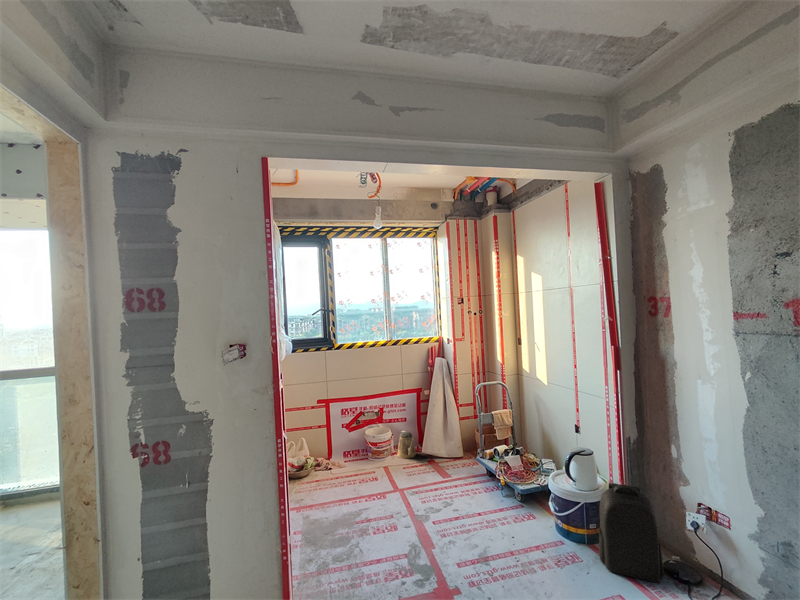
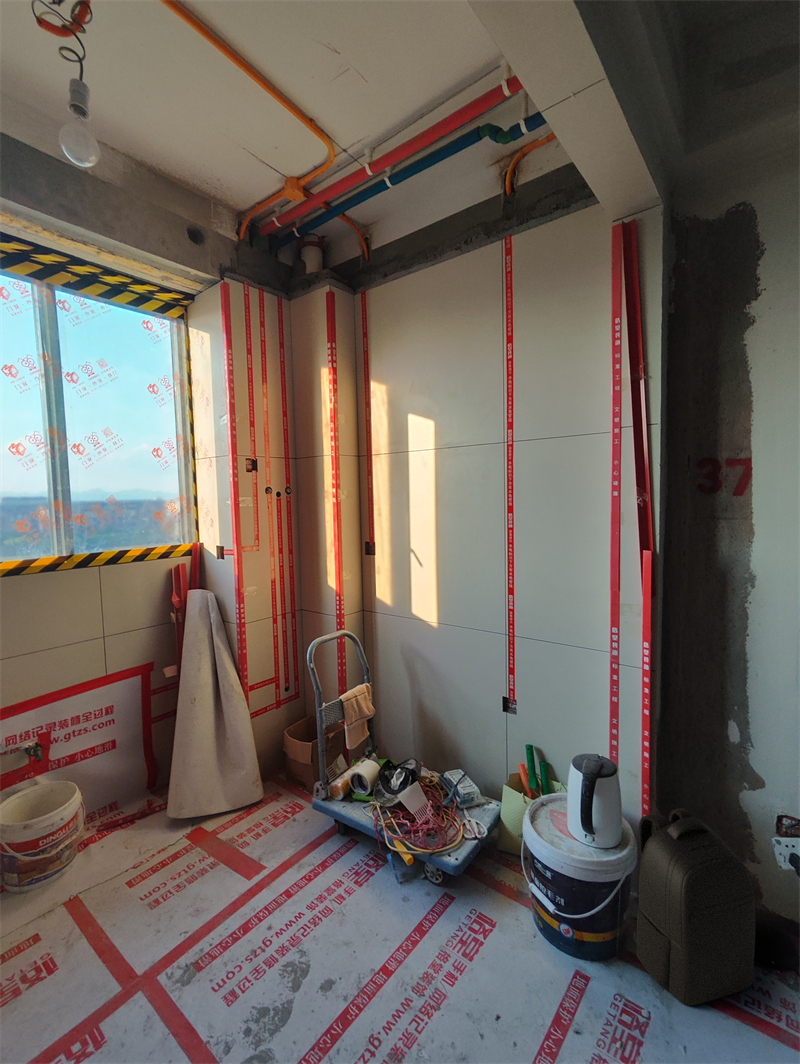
watering can: present [397,431,416,459] -> none [97,774,156,849]

